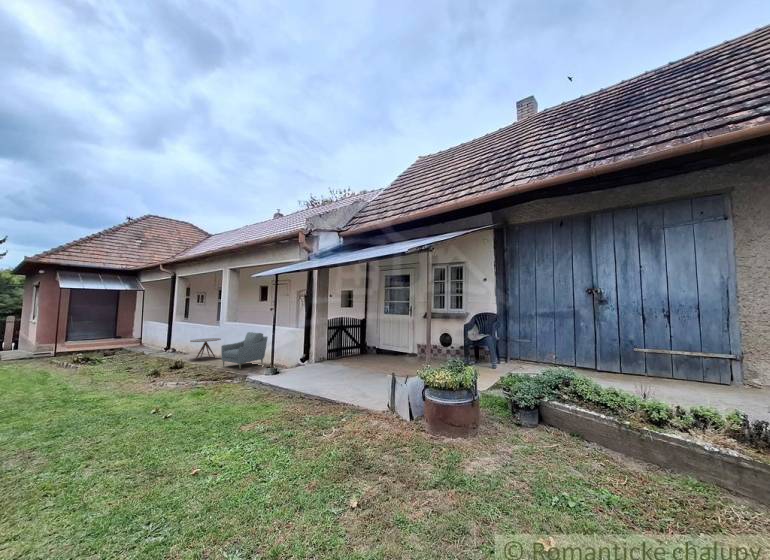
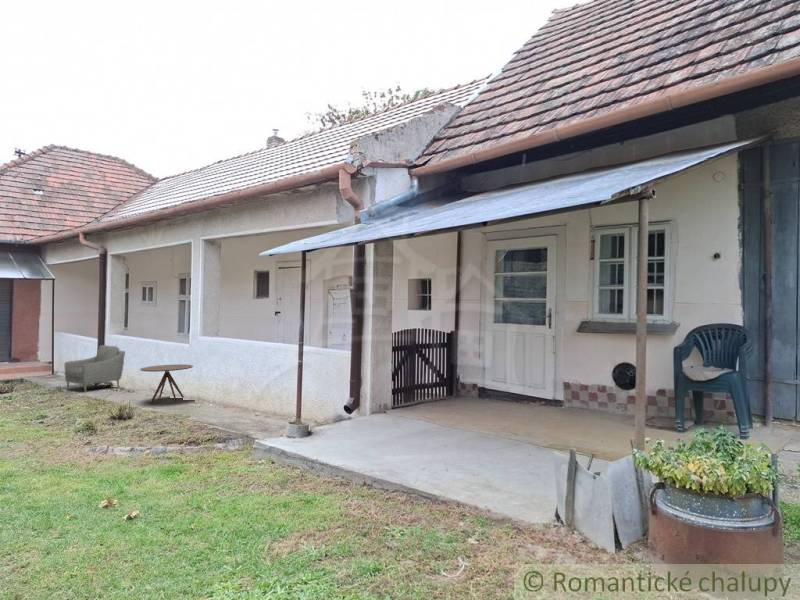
chair: present [221,332,268,369] -> present [65,345,125,392]

